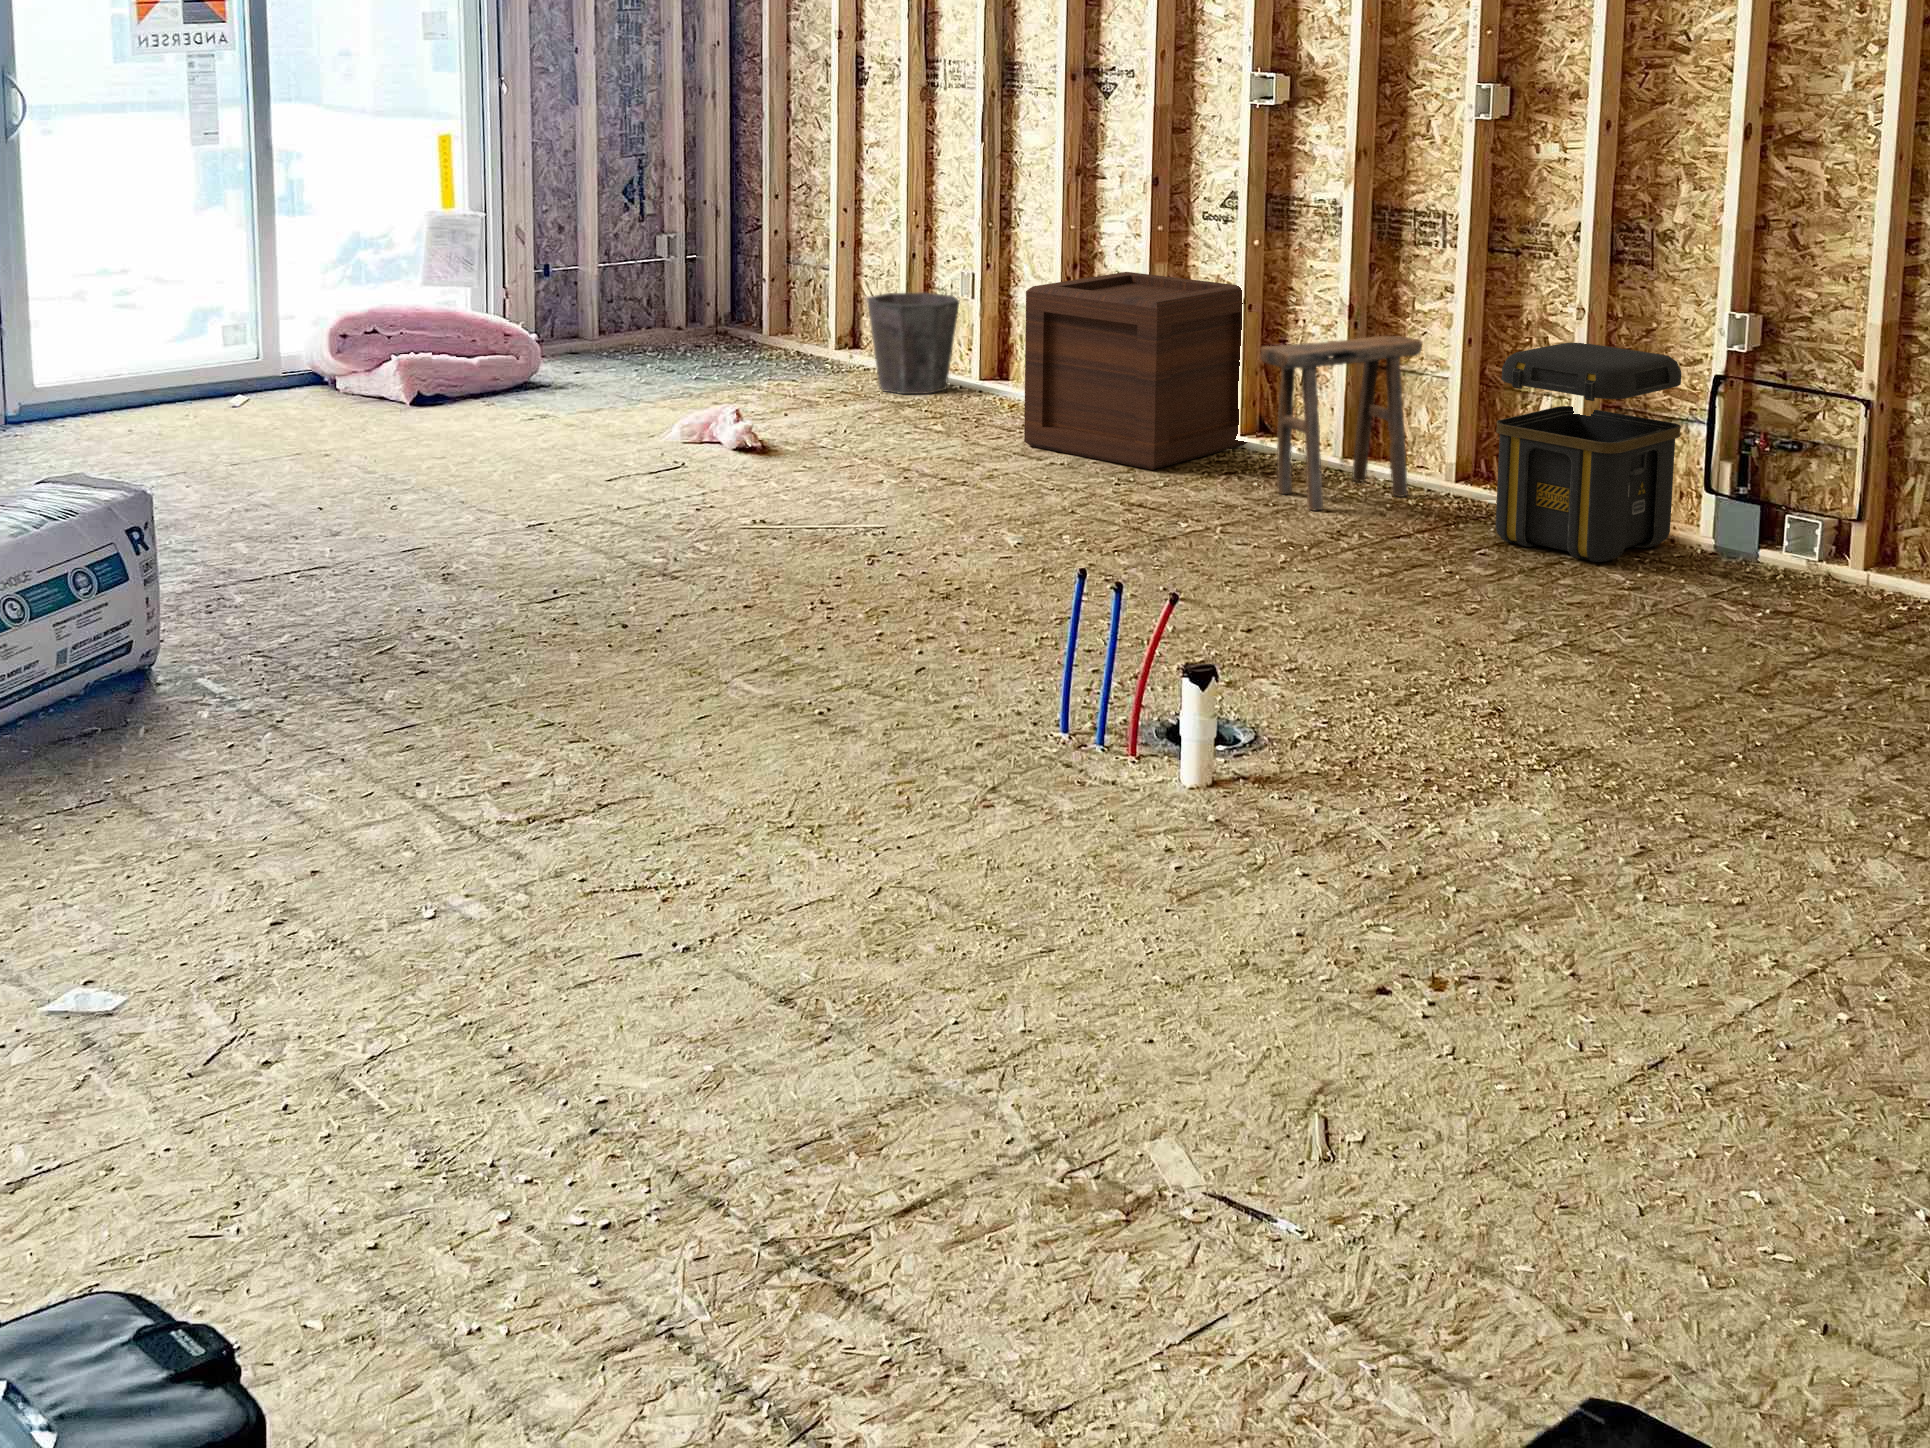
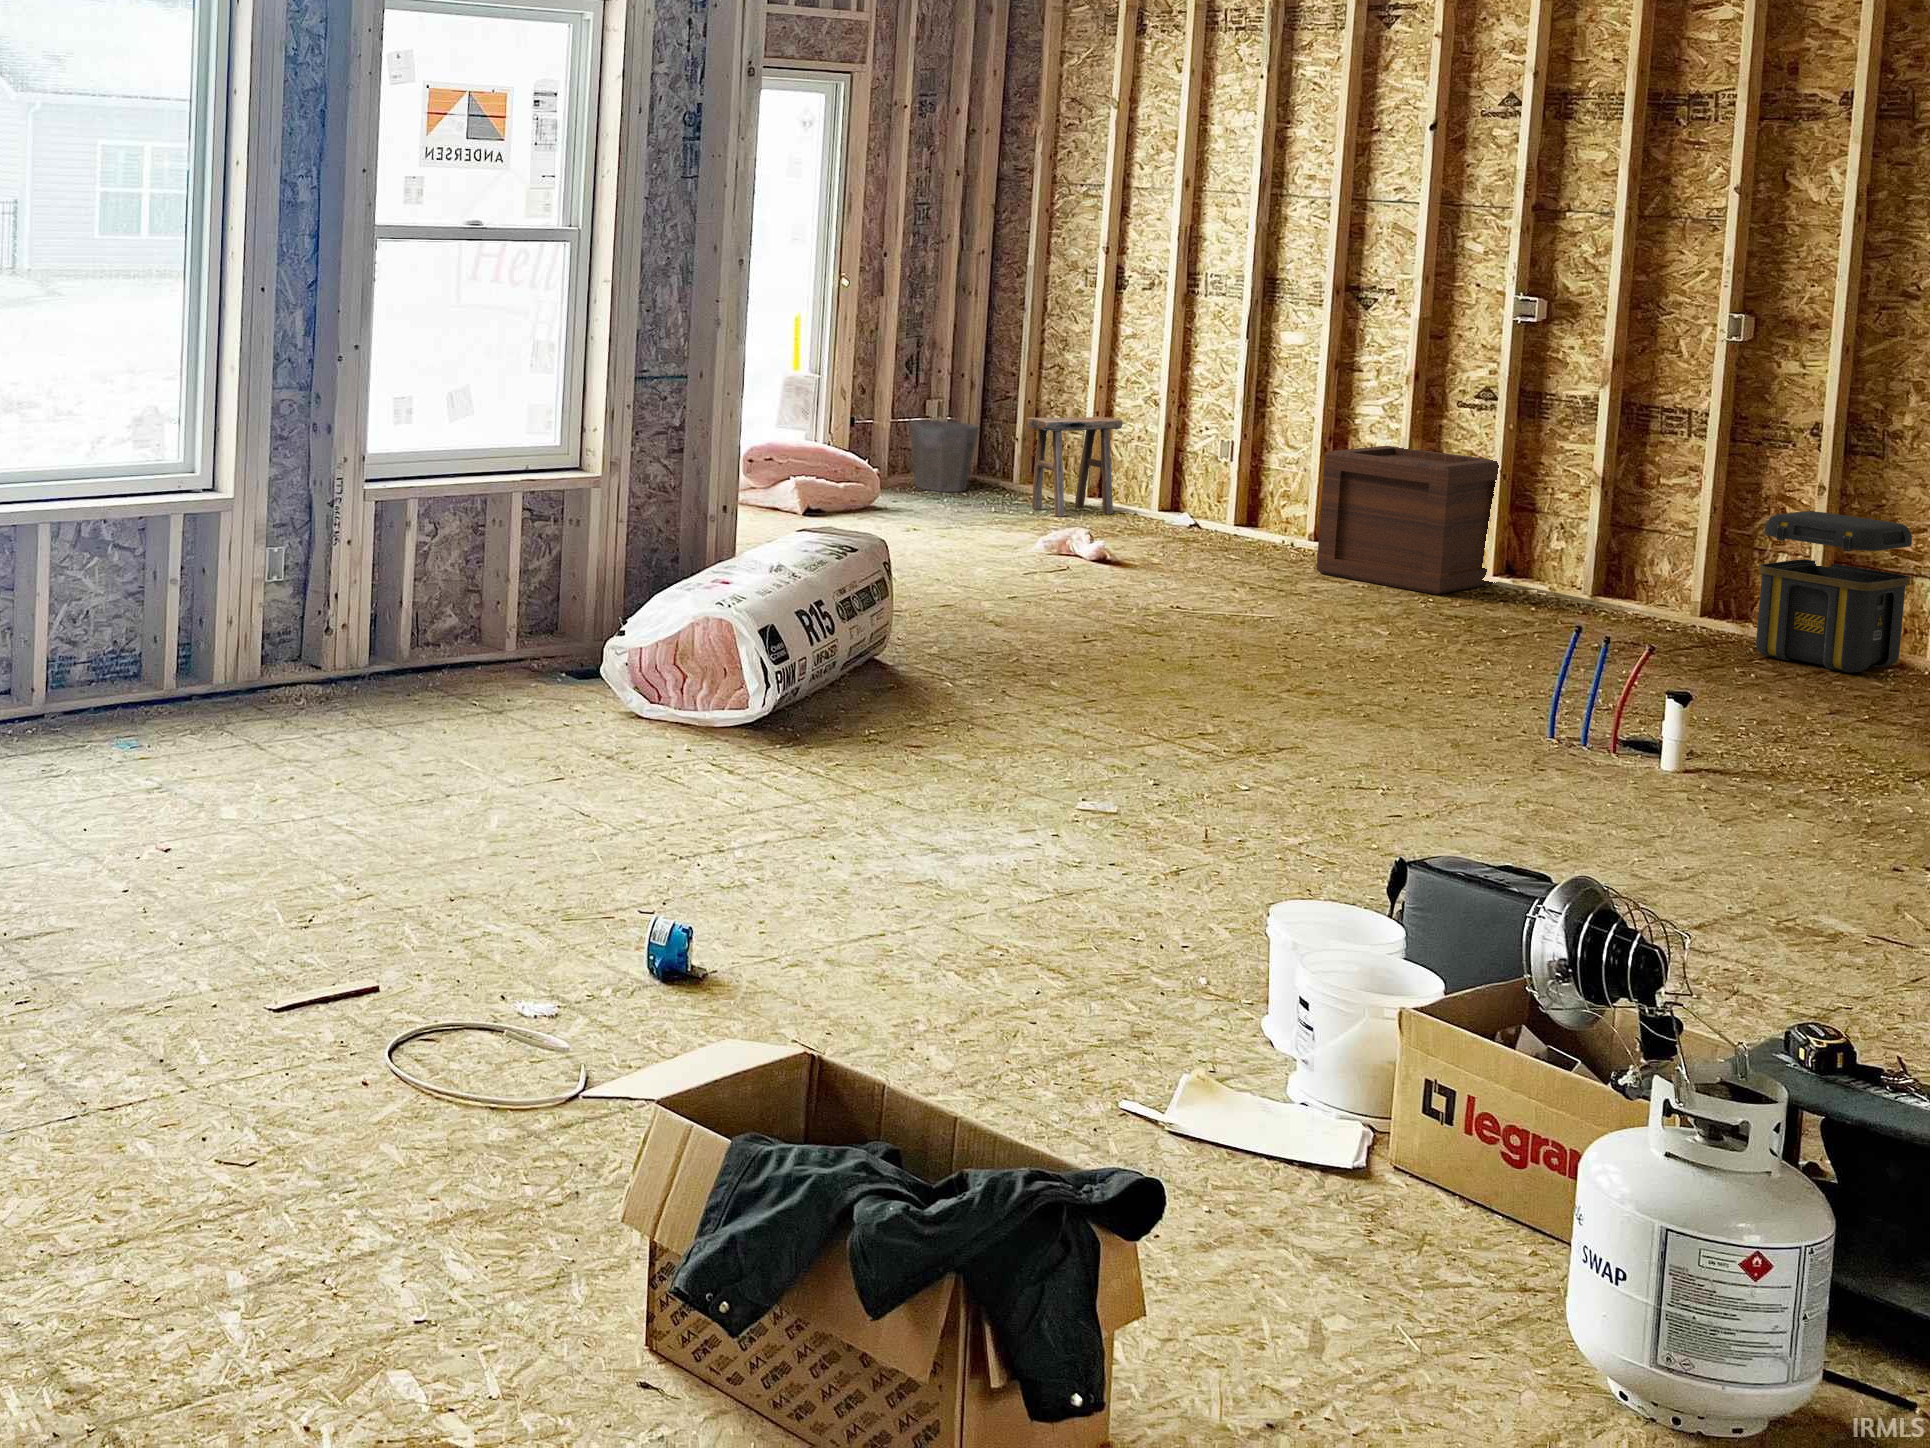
waste bin: present [867,292,959,394] -> present [909,420,979,492]
stool: present [1261,336,1422,510] -> present [1027,417,1123,517]

